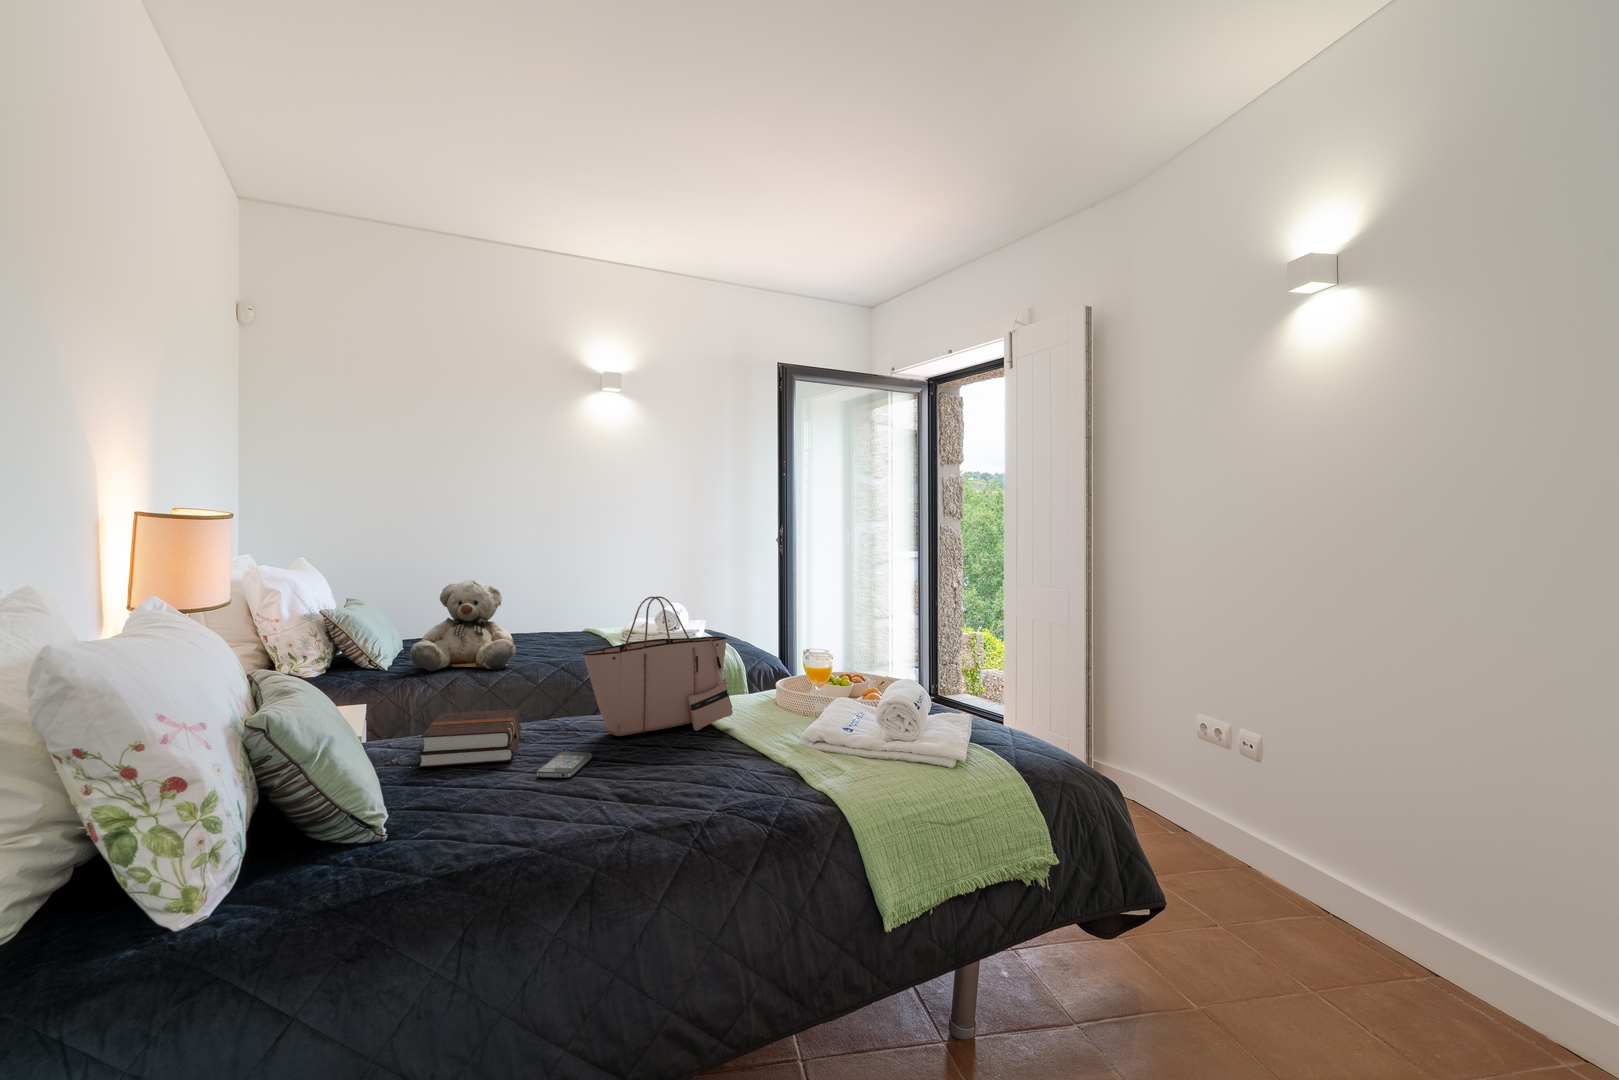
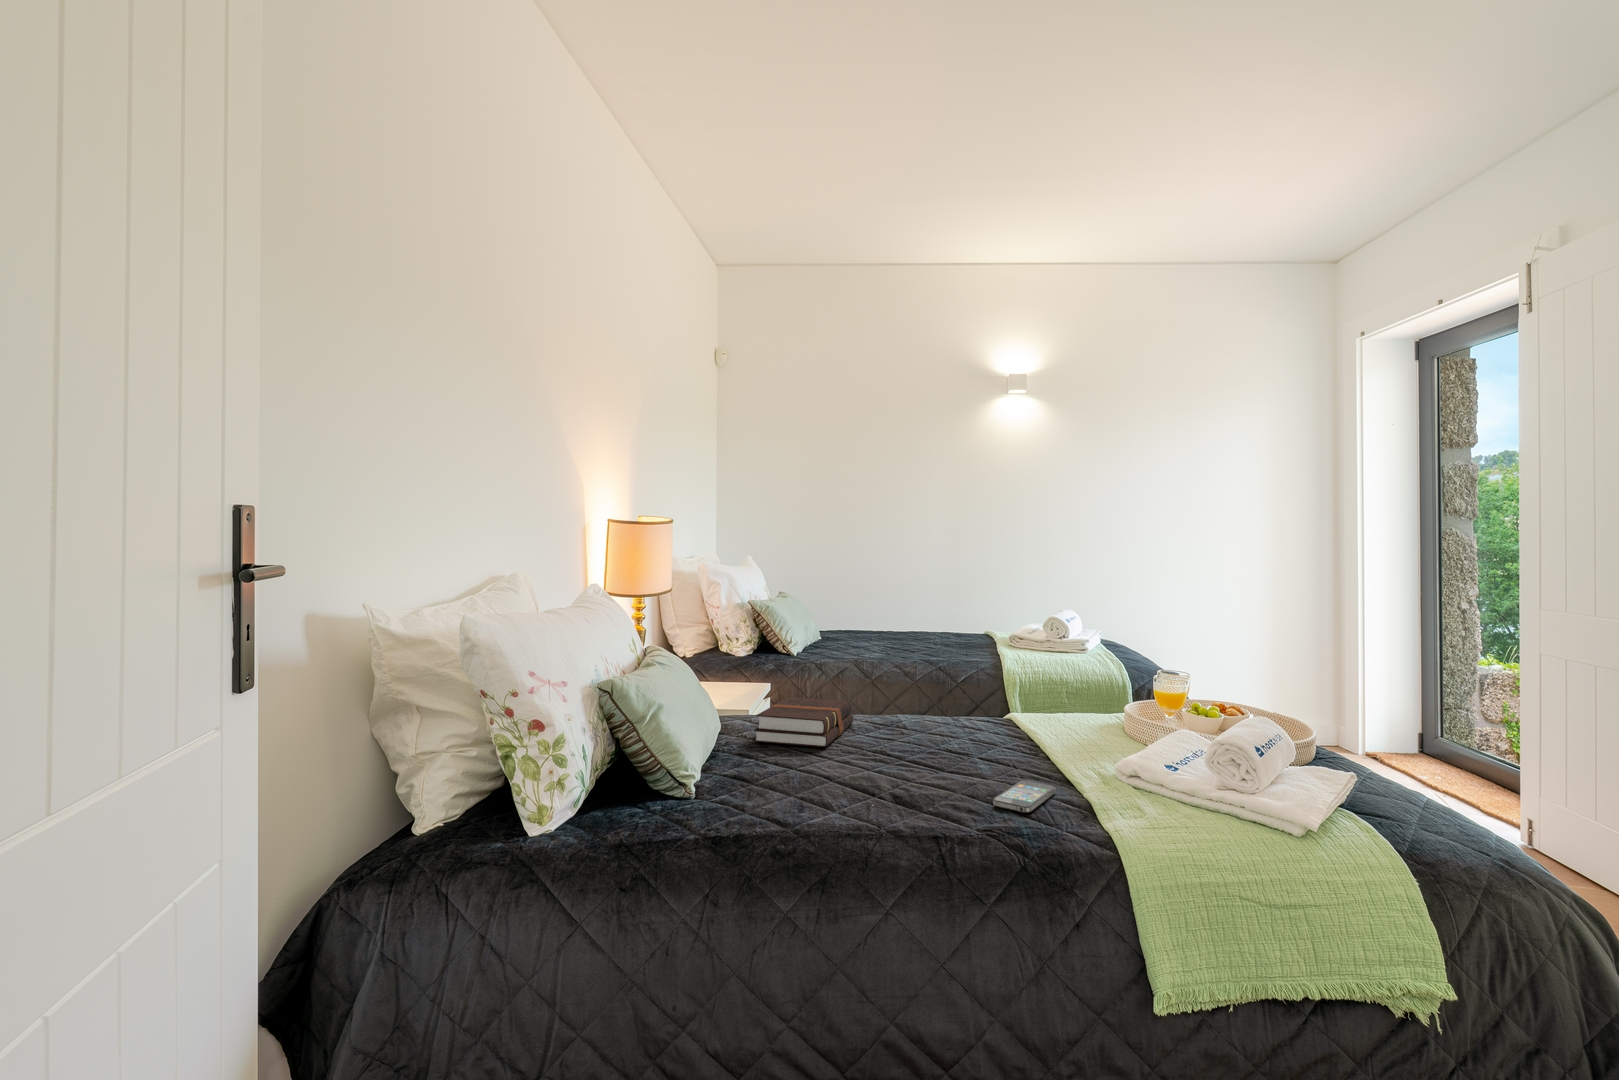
teddy bear: present [410,580,516,671] -> none [807,579,896,663]
tote bag: present [583,596,733,736] -> none [901,601,1057,744]
smartphone: present [537,752,591,778] -> present [994,781,1055,813]

